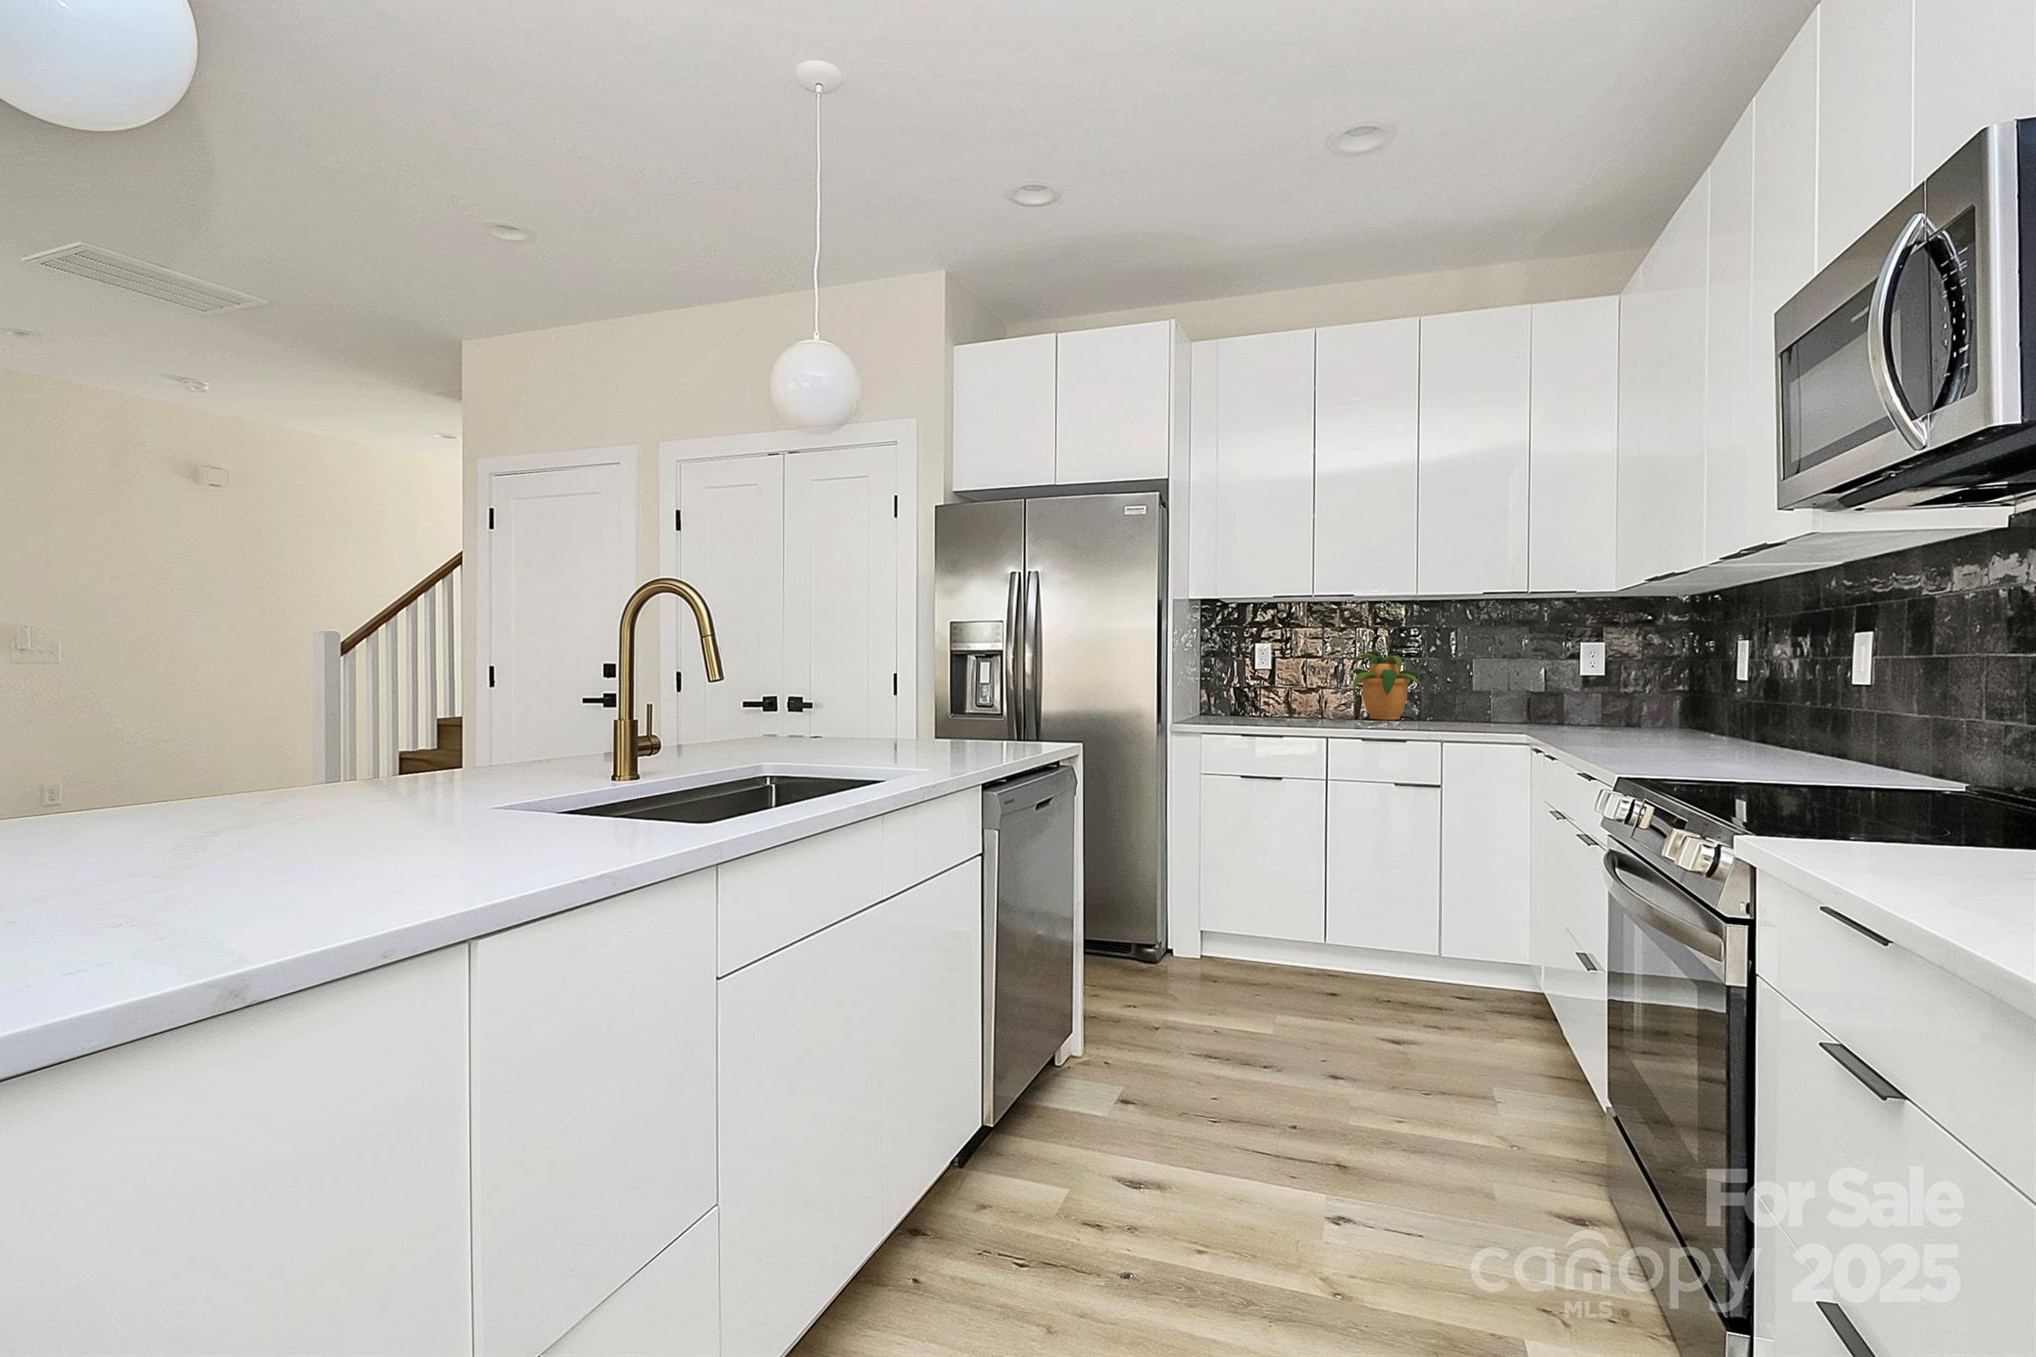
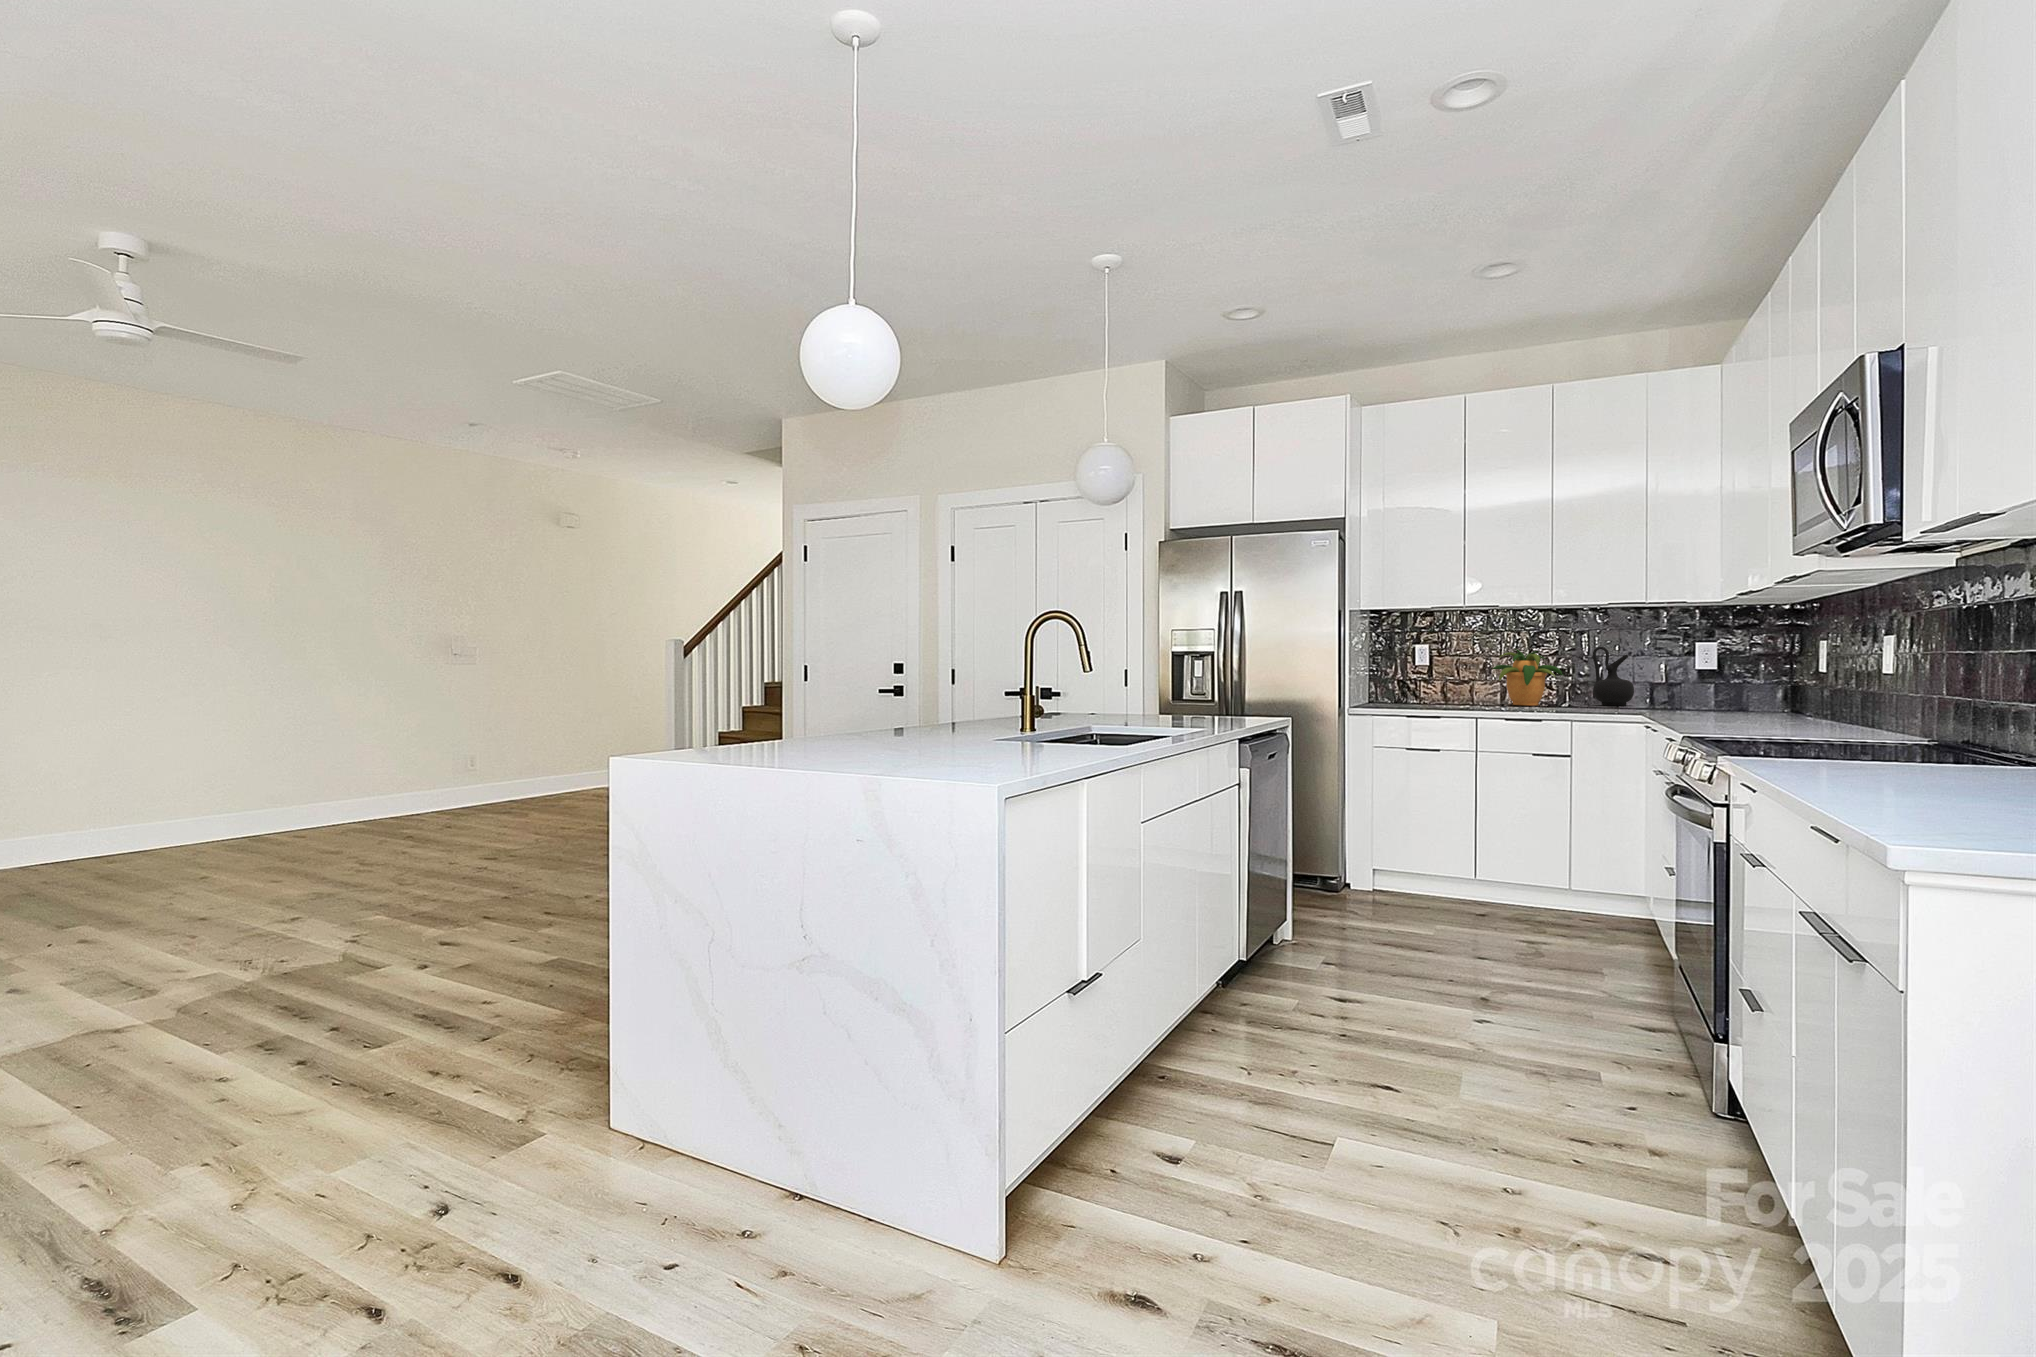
ceramic jug: none [1464,647,1512,720] -> present [1593,647,1634,706]

